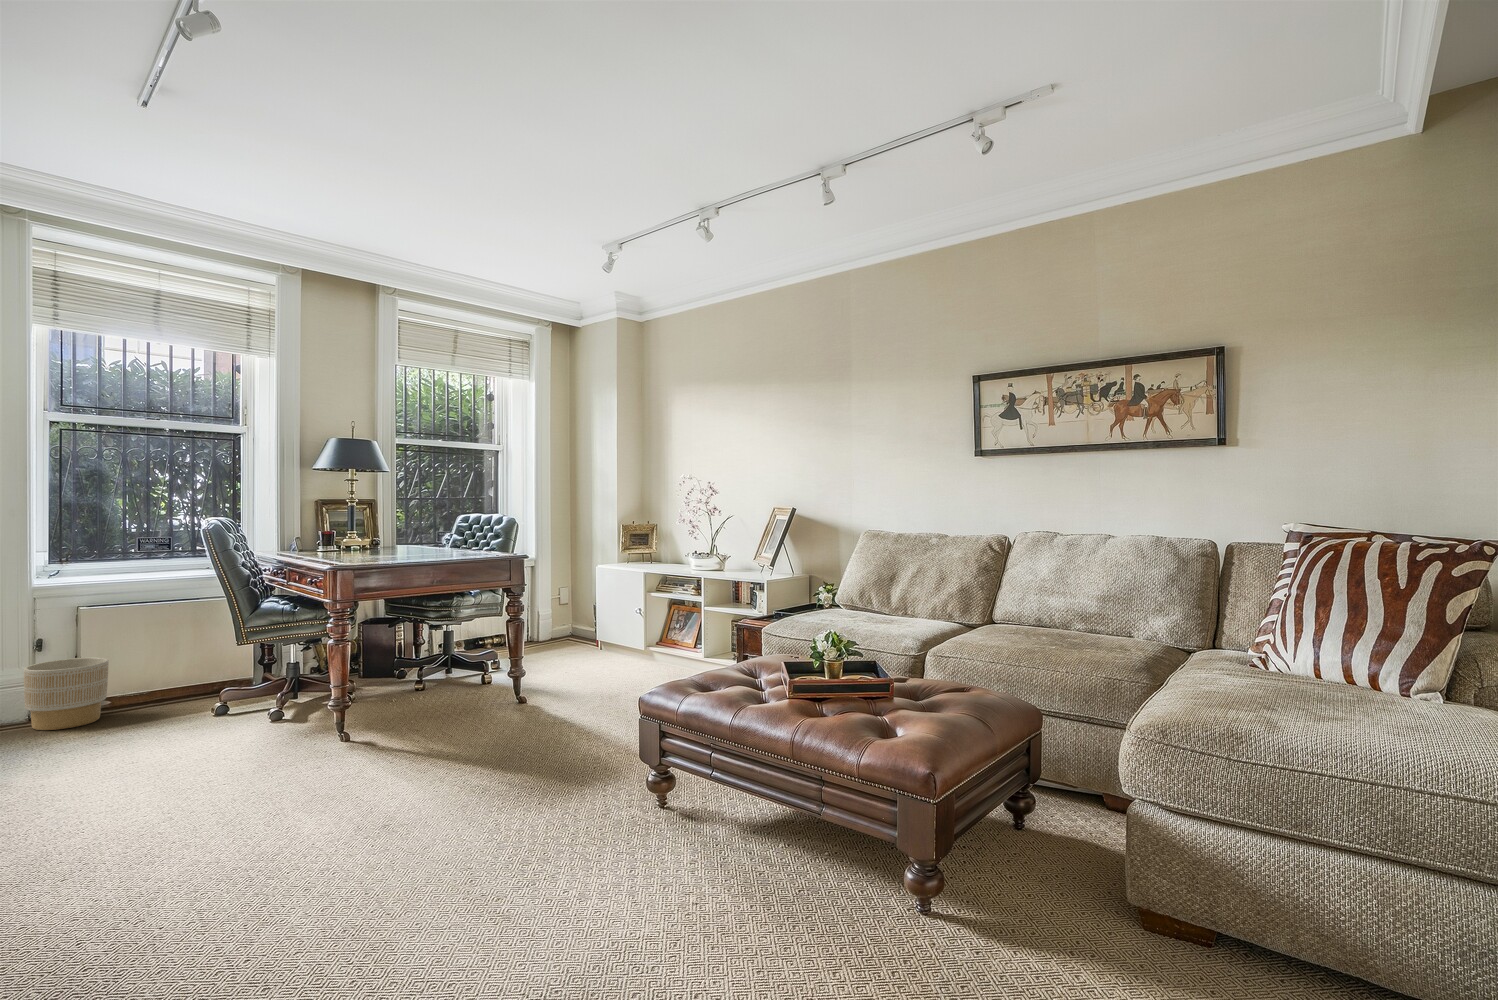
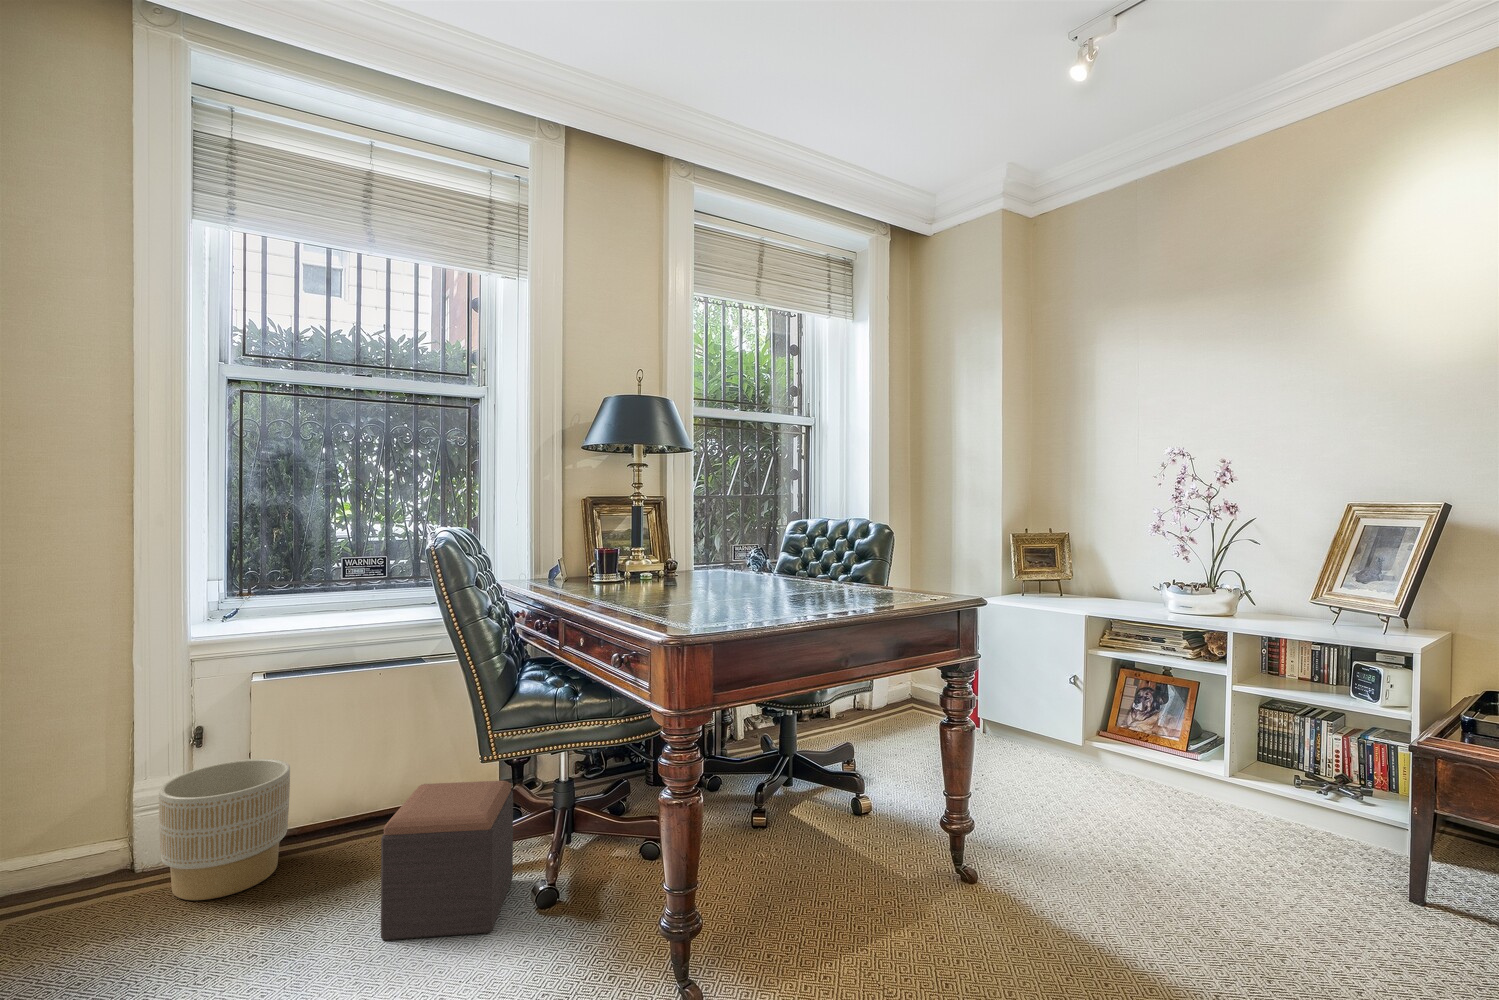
footstool: none [176,658,257,733] -> present [381,780,513,940]

